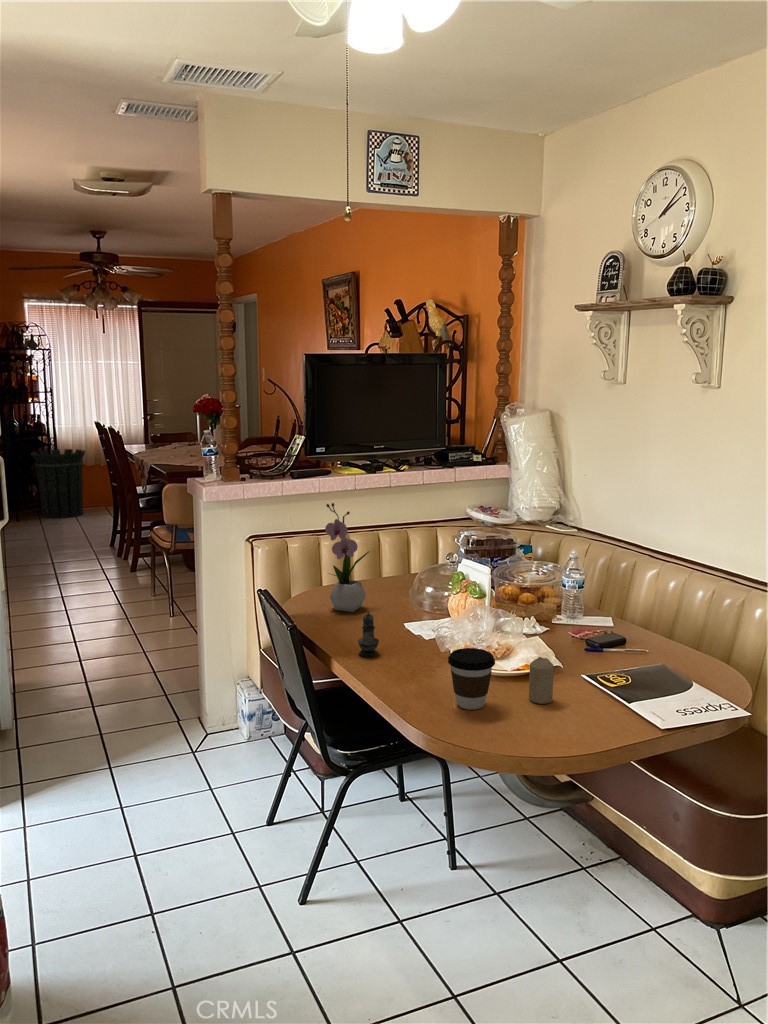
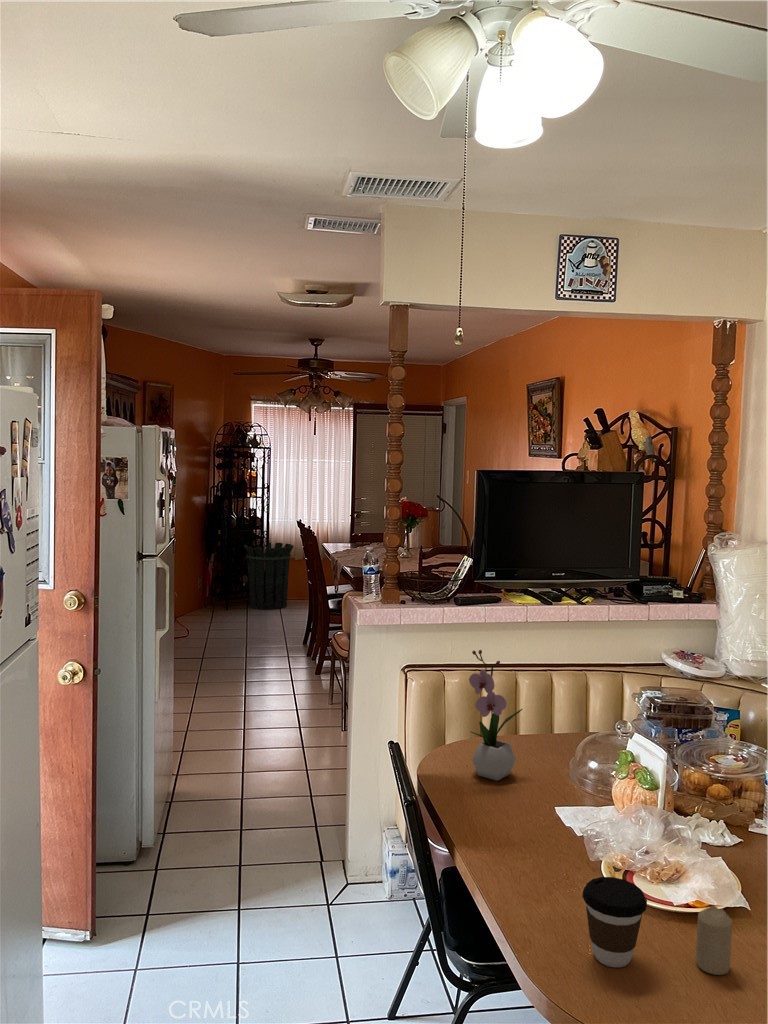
salt shaker: present [358,611,379,657] -> none [487,796,514,854]

